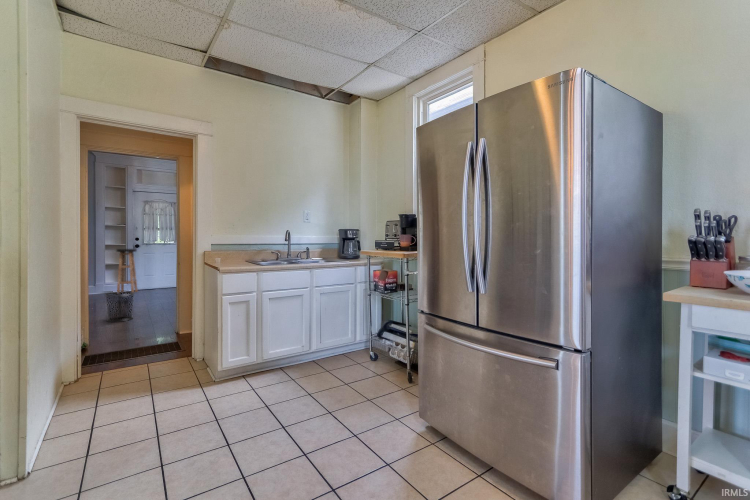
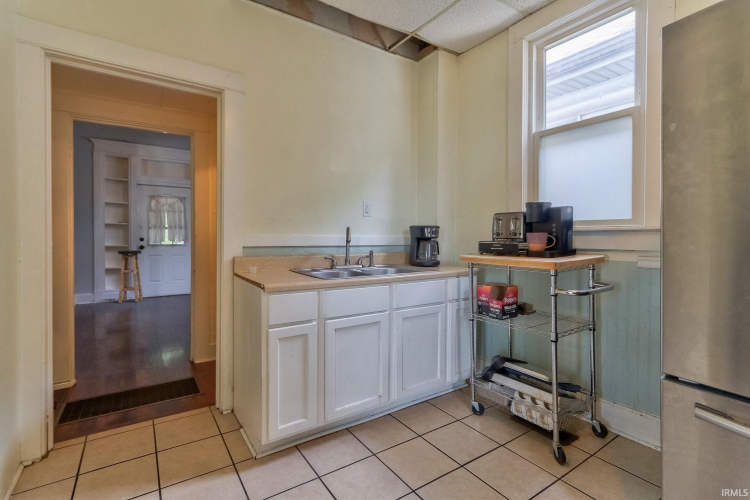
waste bin: present [106,292,134,322] -> none [100,305,138,344]

